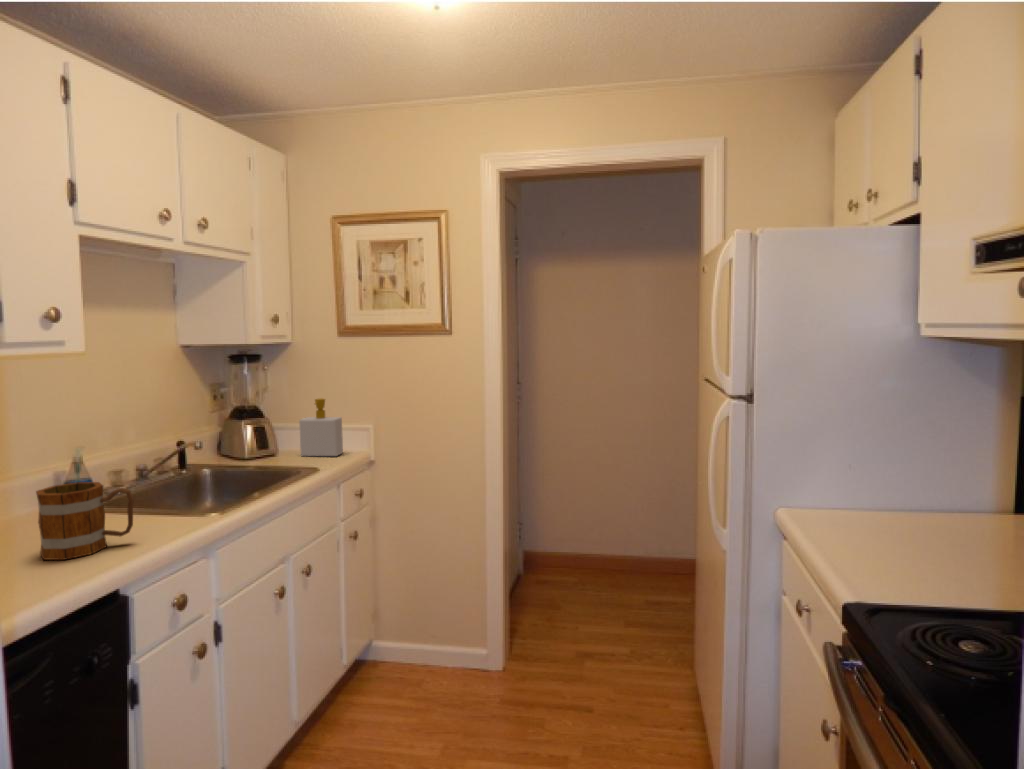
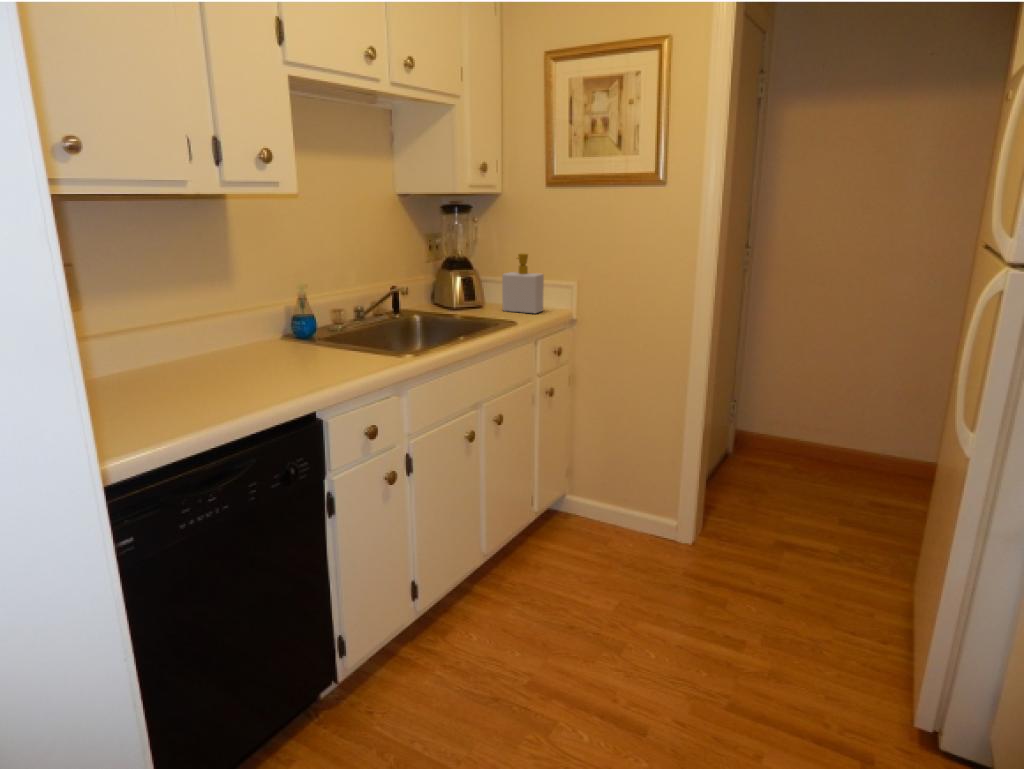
mug: present [36,482,133,560] -> none [257,315,333,381]

